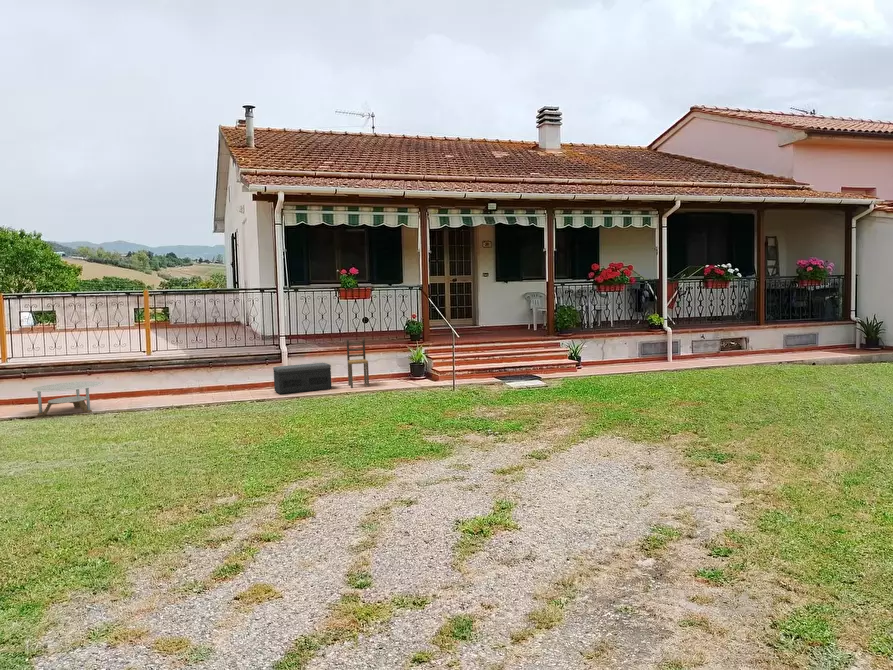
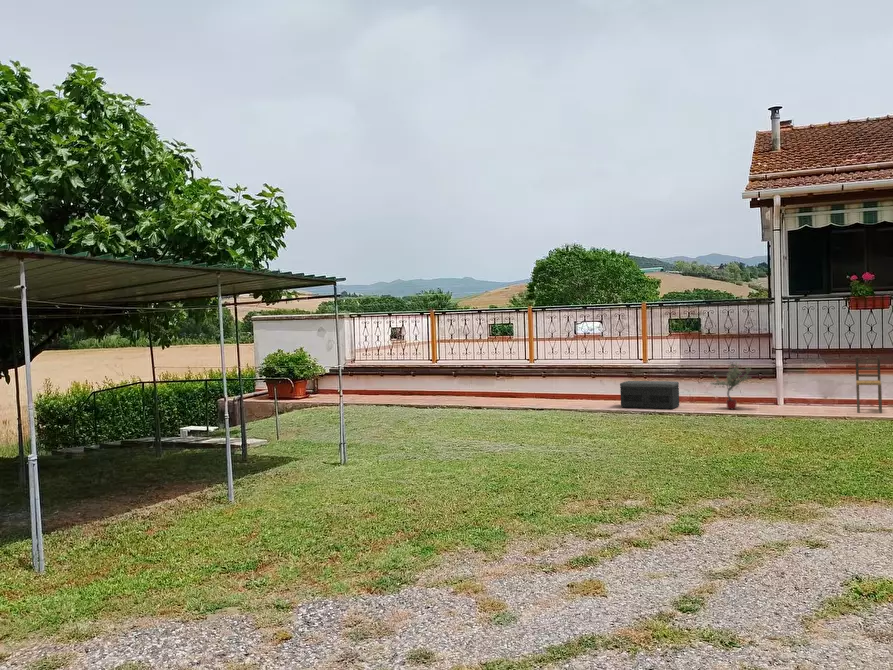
potted tree: none [223,349,263,396] -> present [712,362,751,409]
storage bench: present [273,363,332,394] -> present [620,381,679,409]
round table: present [32,382,102,416] -> none [543,383,599,411]

